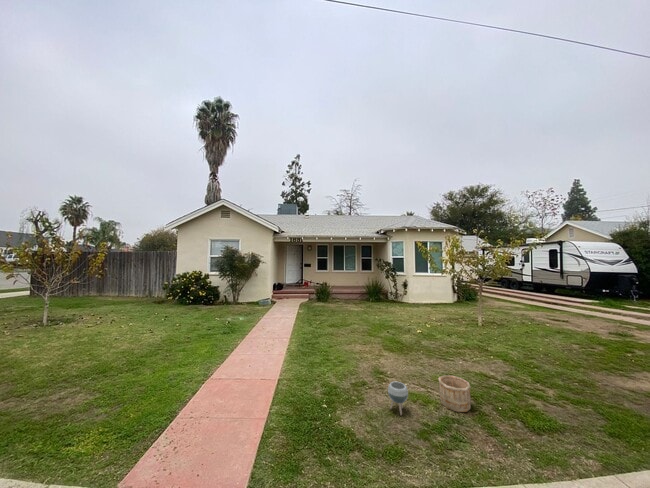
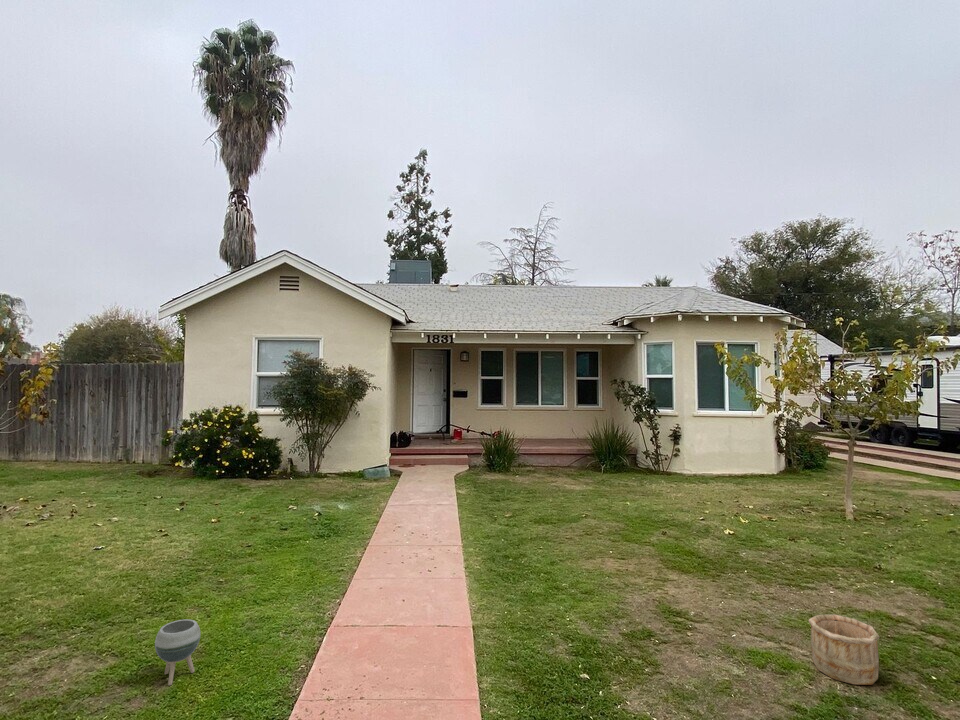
planter: present [388,382,408,415] -> present [155,619,200,686]

